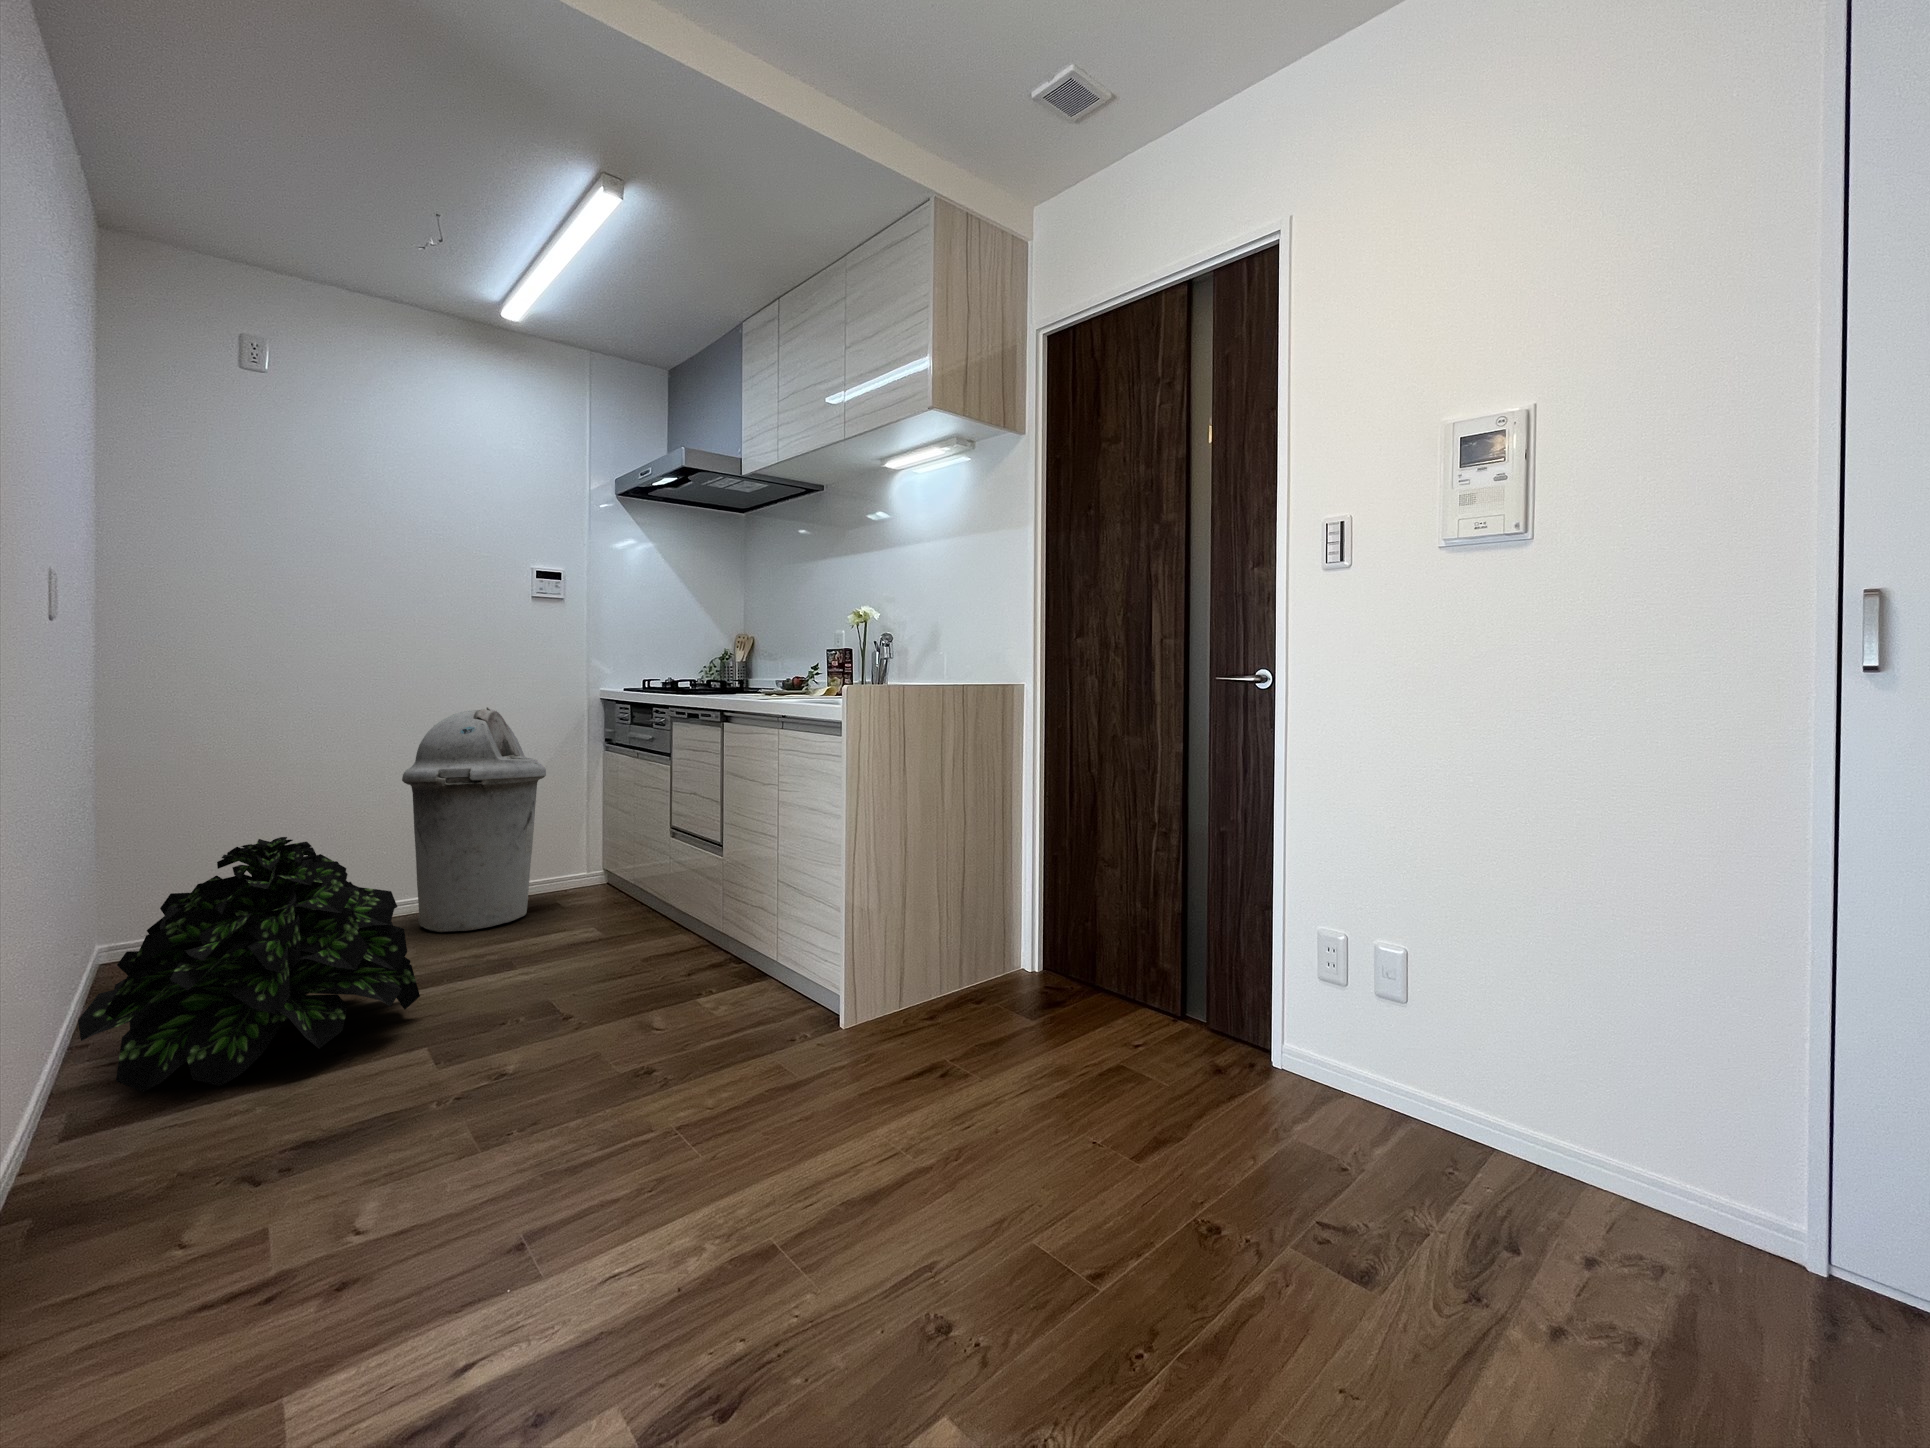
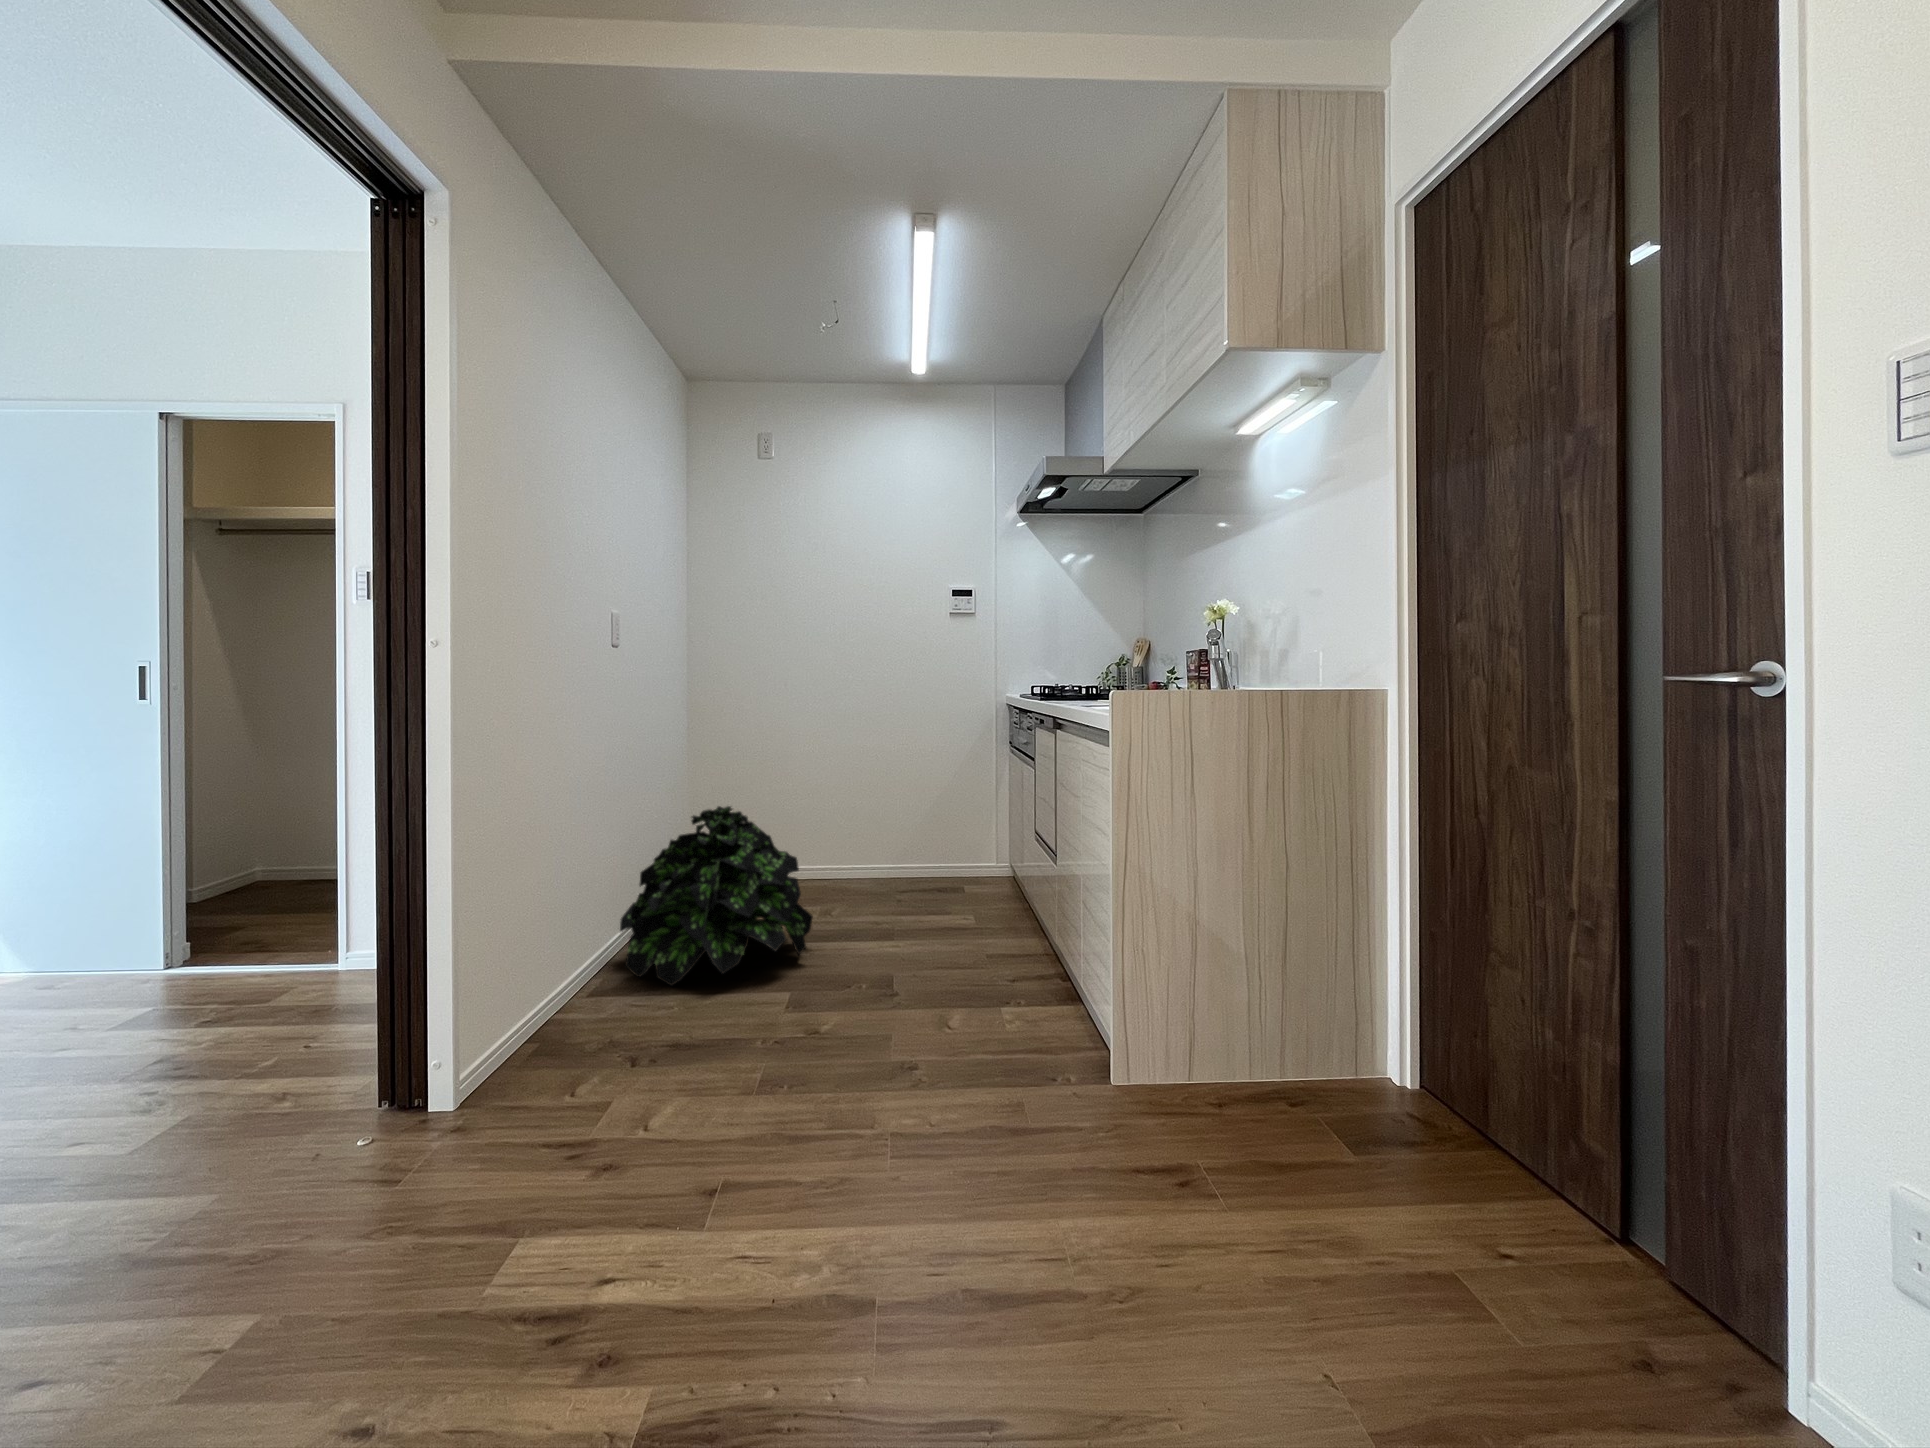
trash can: present [402,707,546,932] -> none [850,709,952,897]

